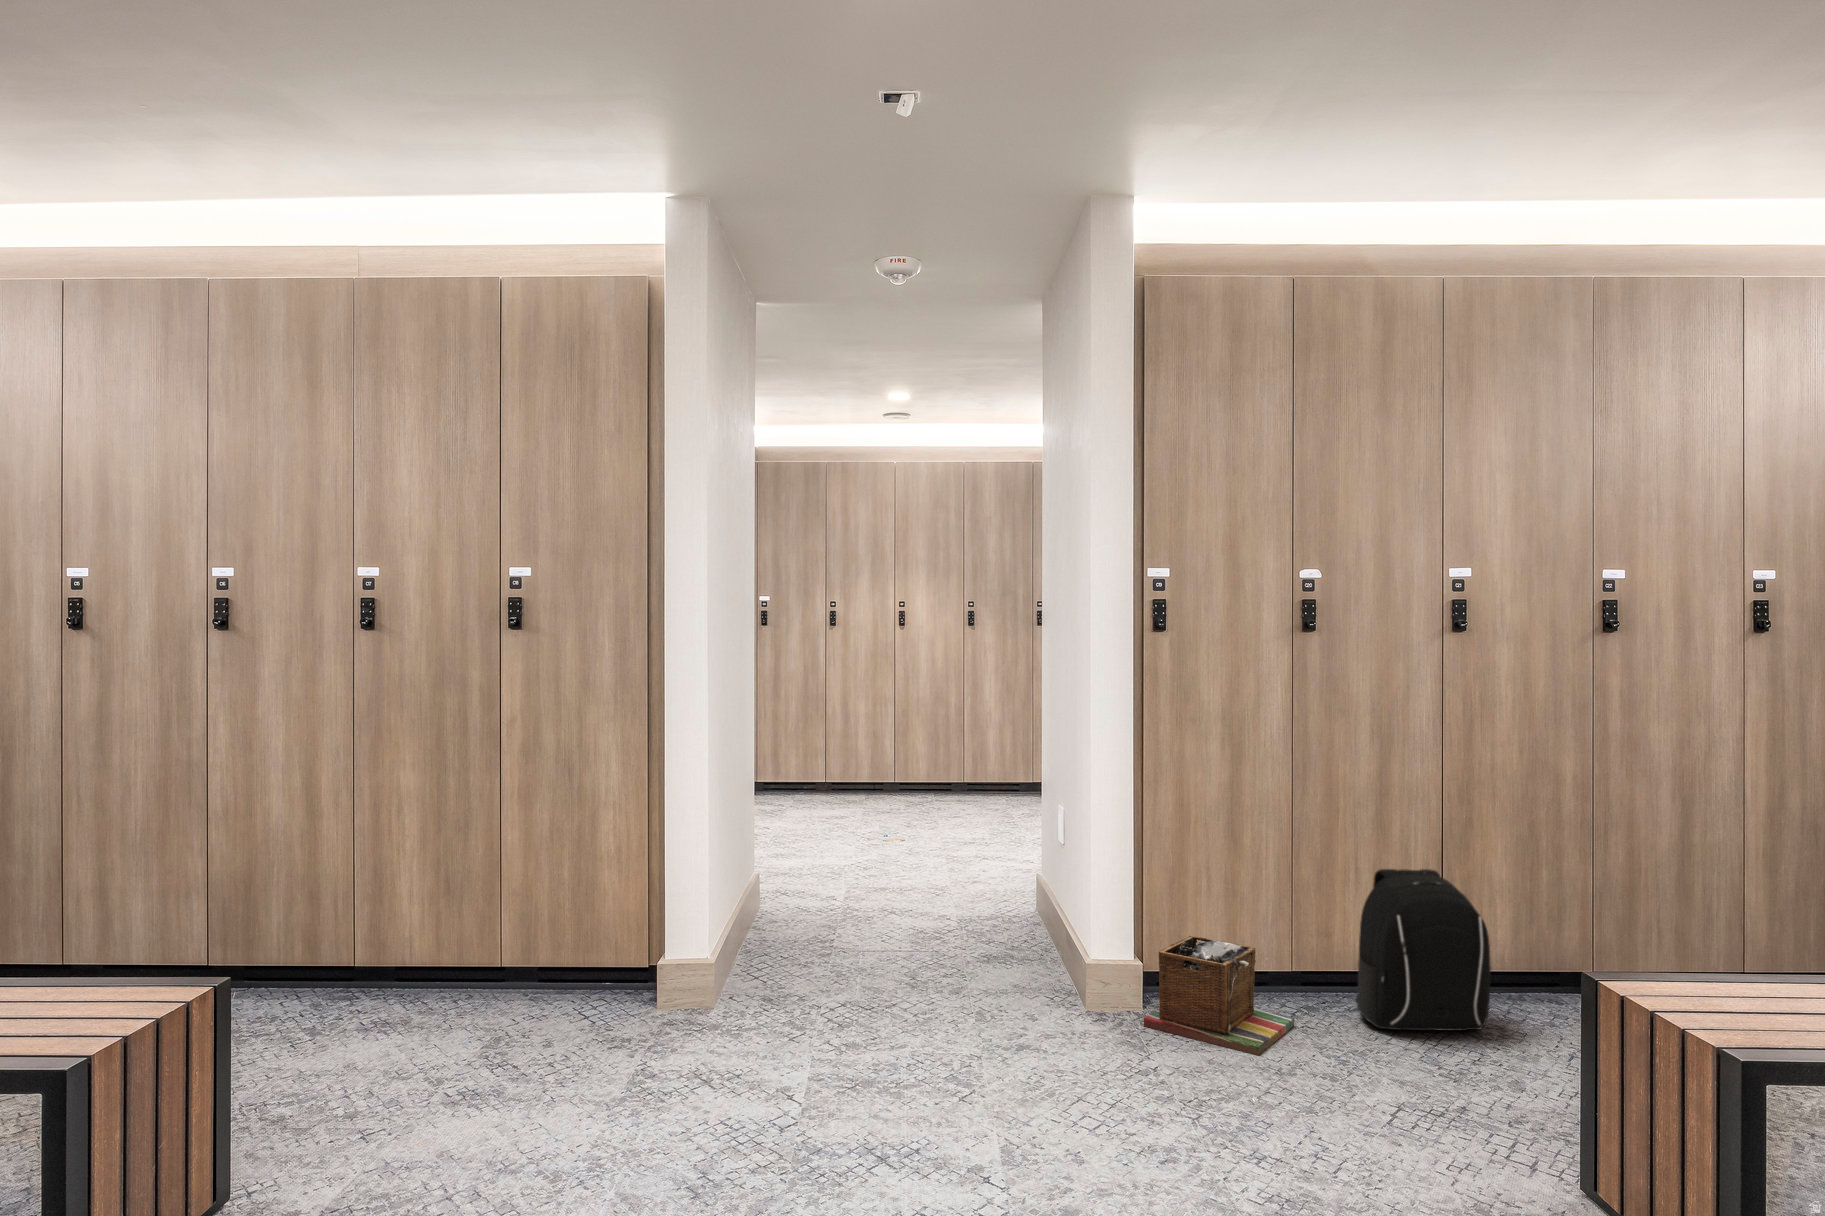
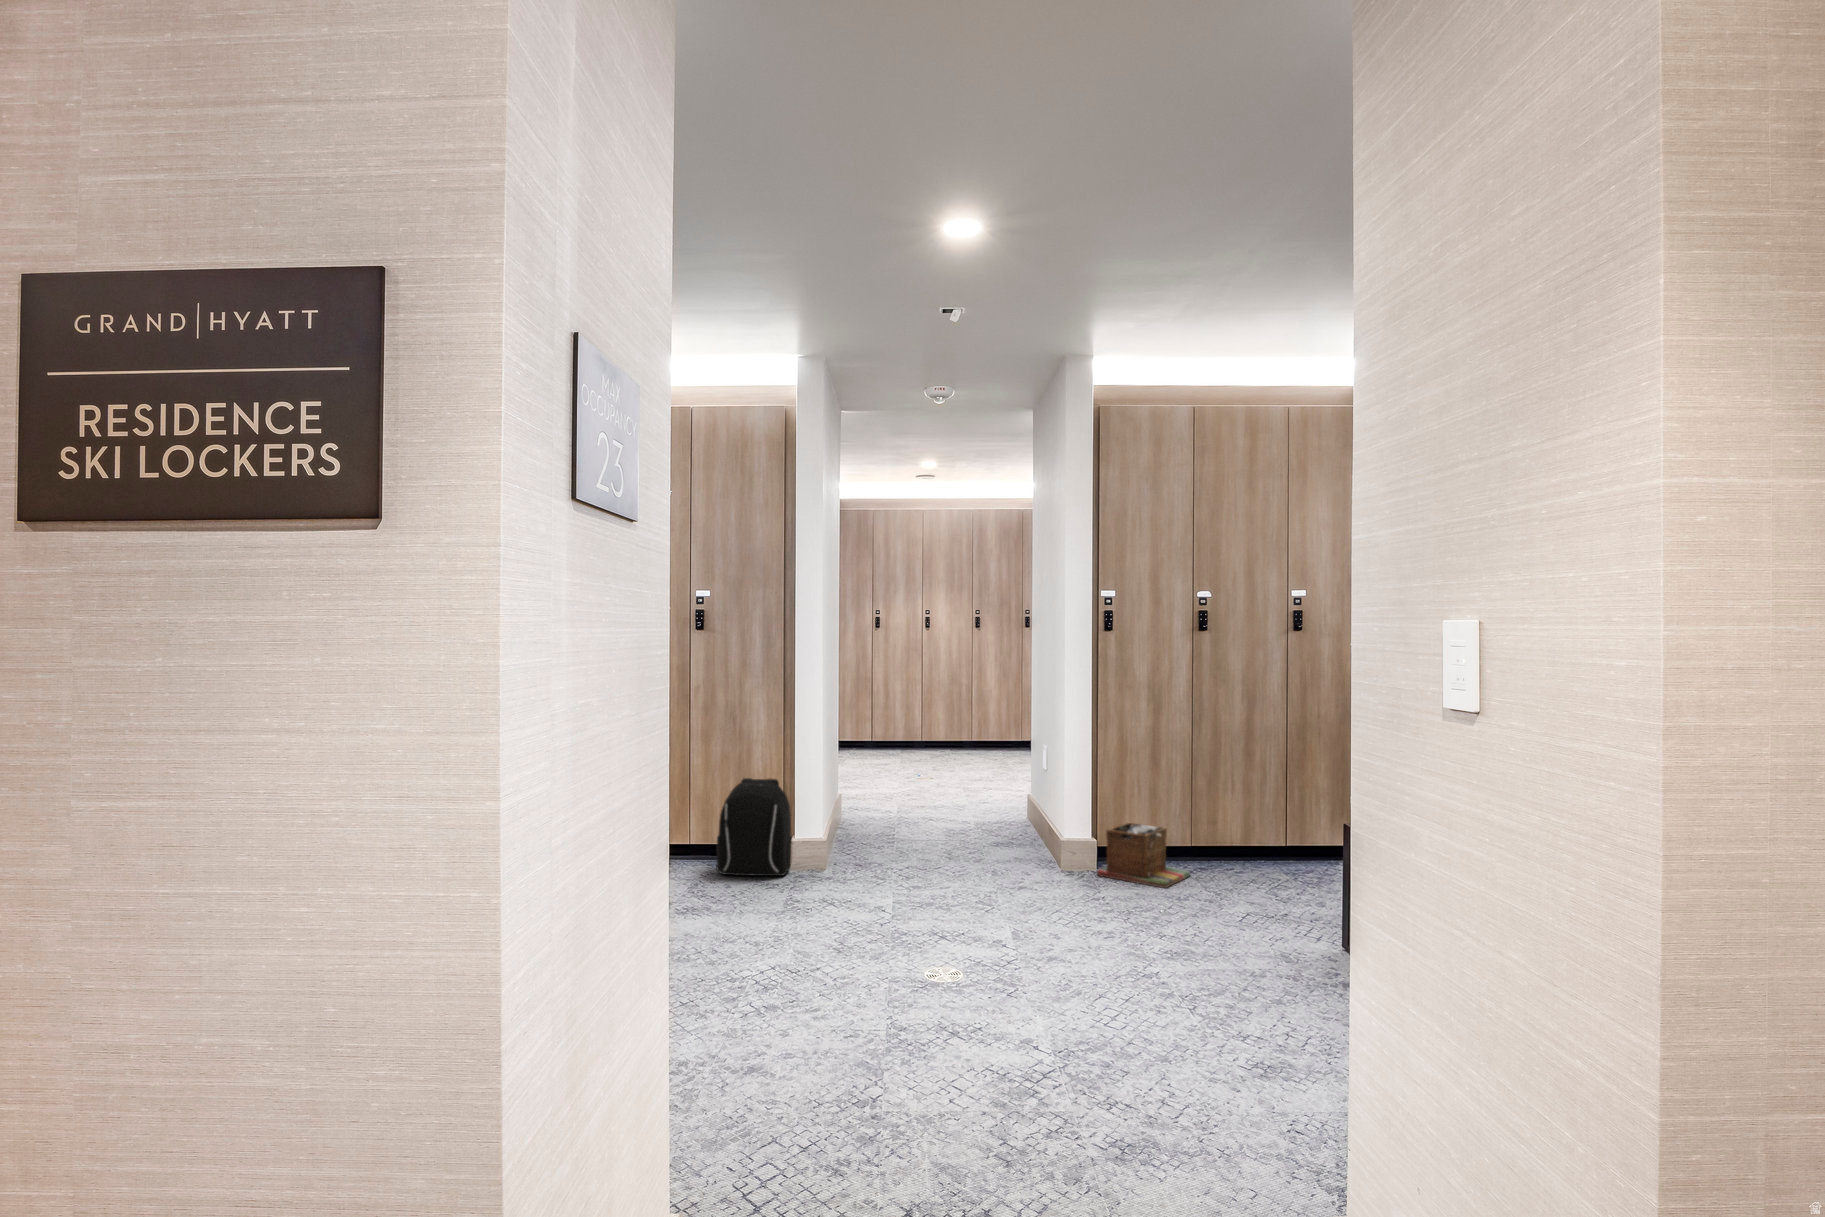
backpack: present [1356,869,1491,1031] -> present [716,778,792,876]

